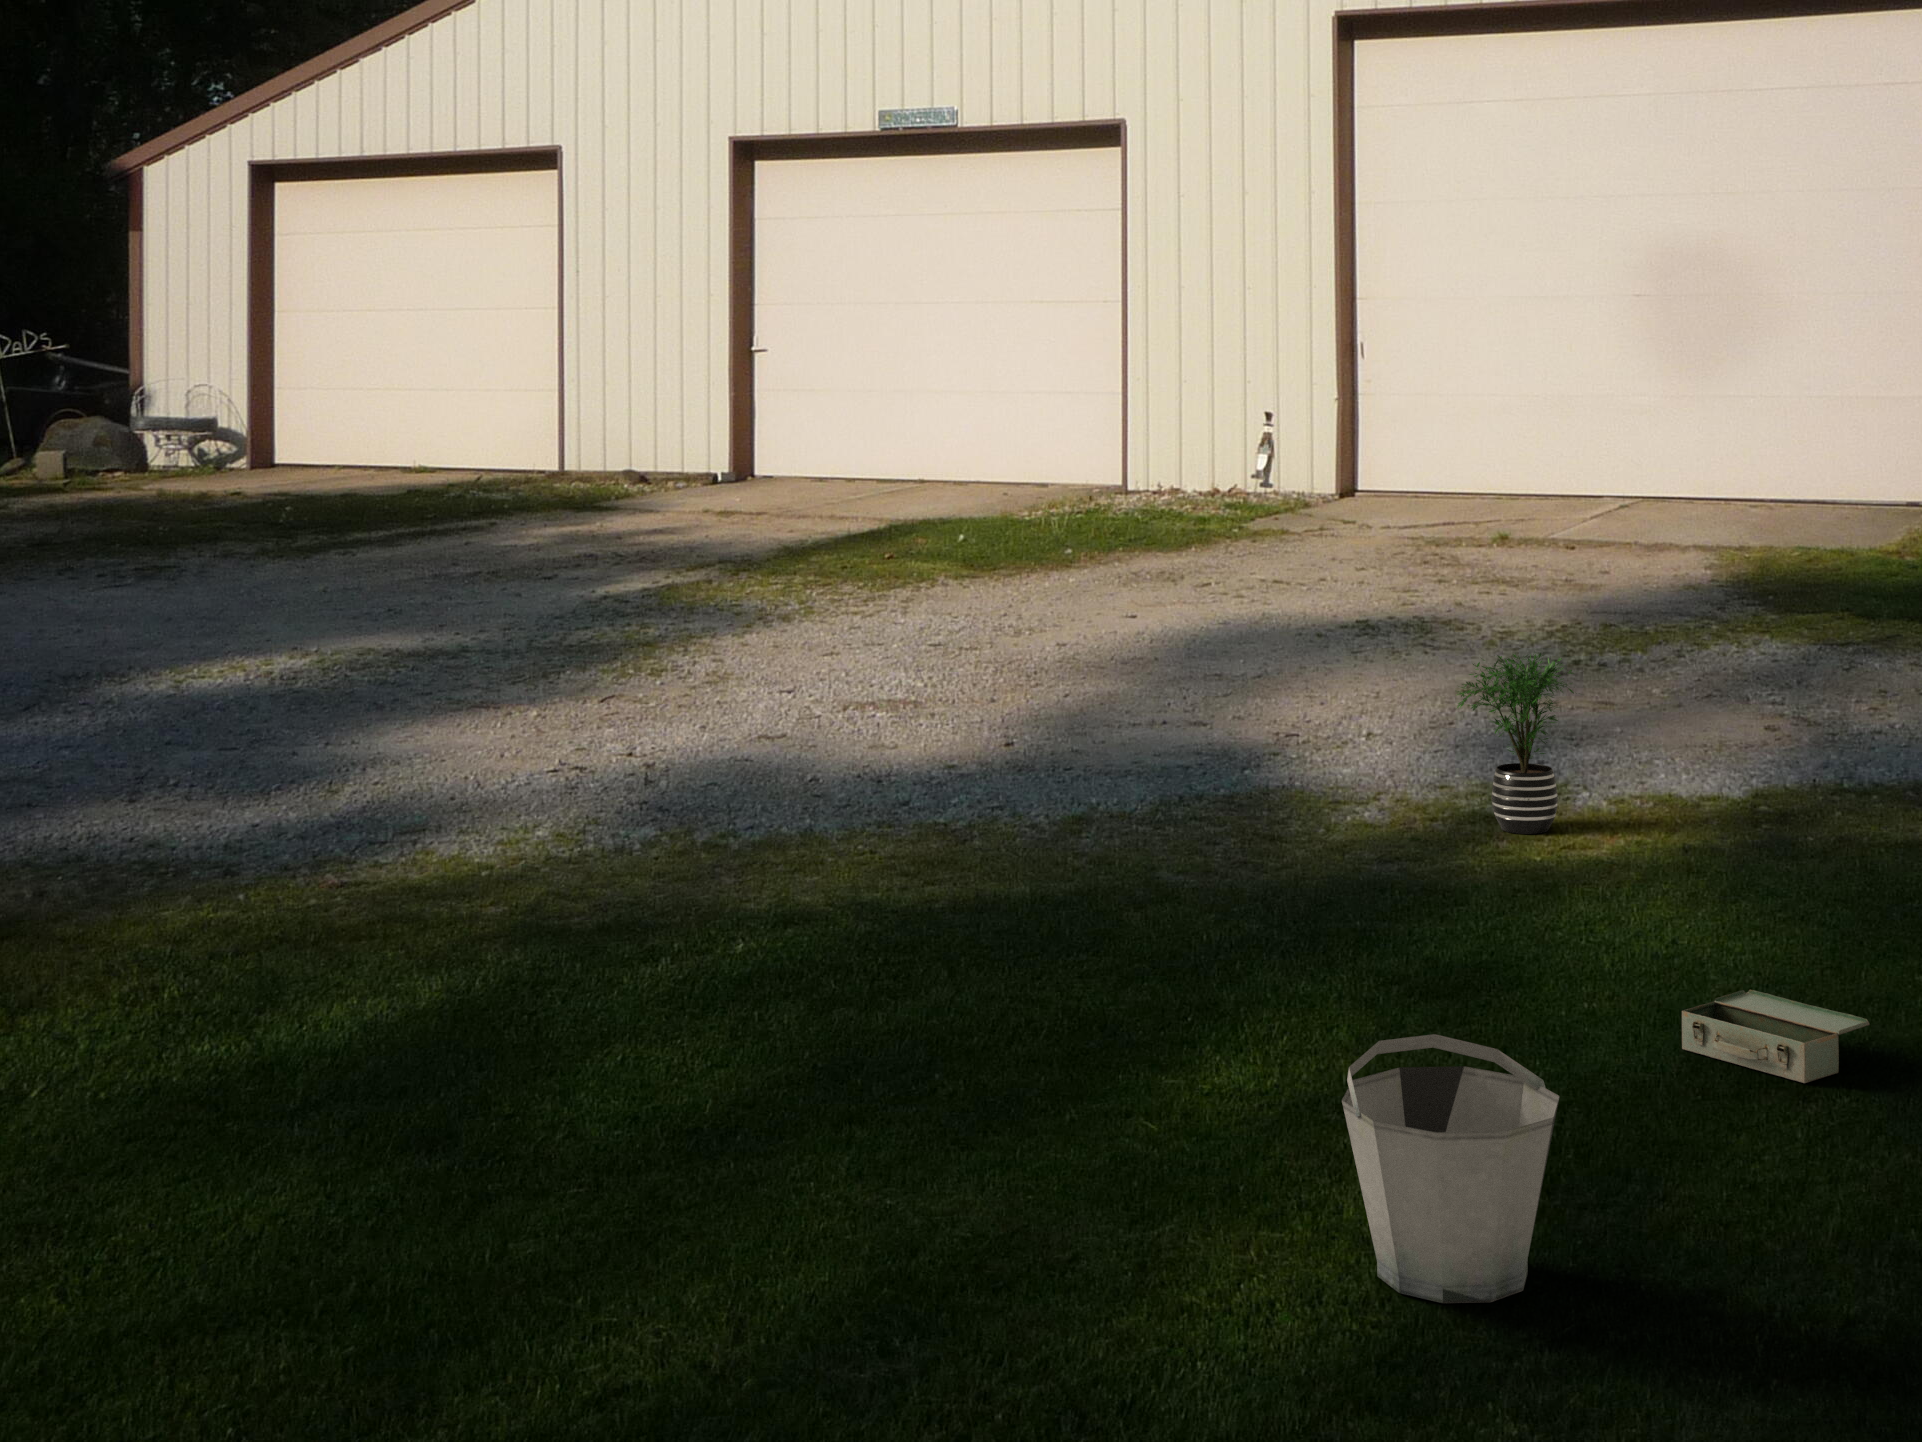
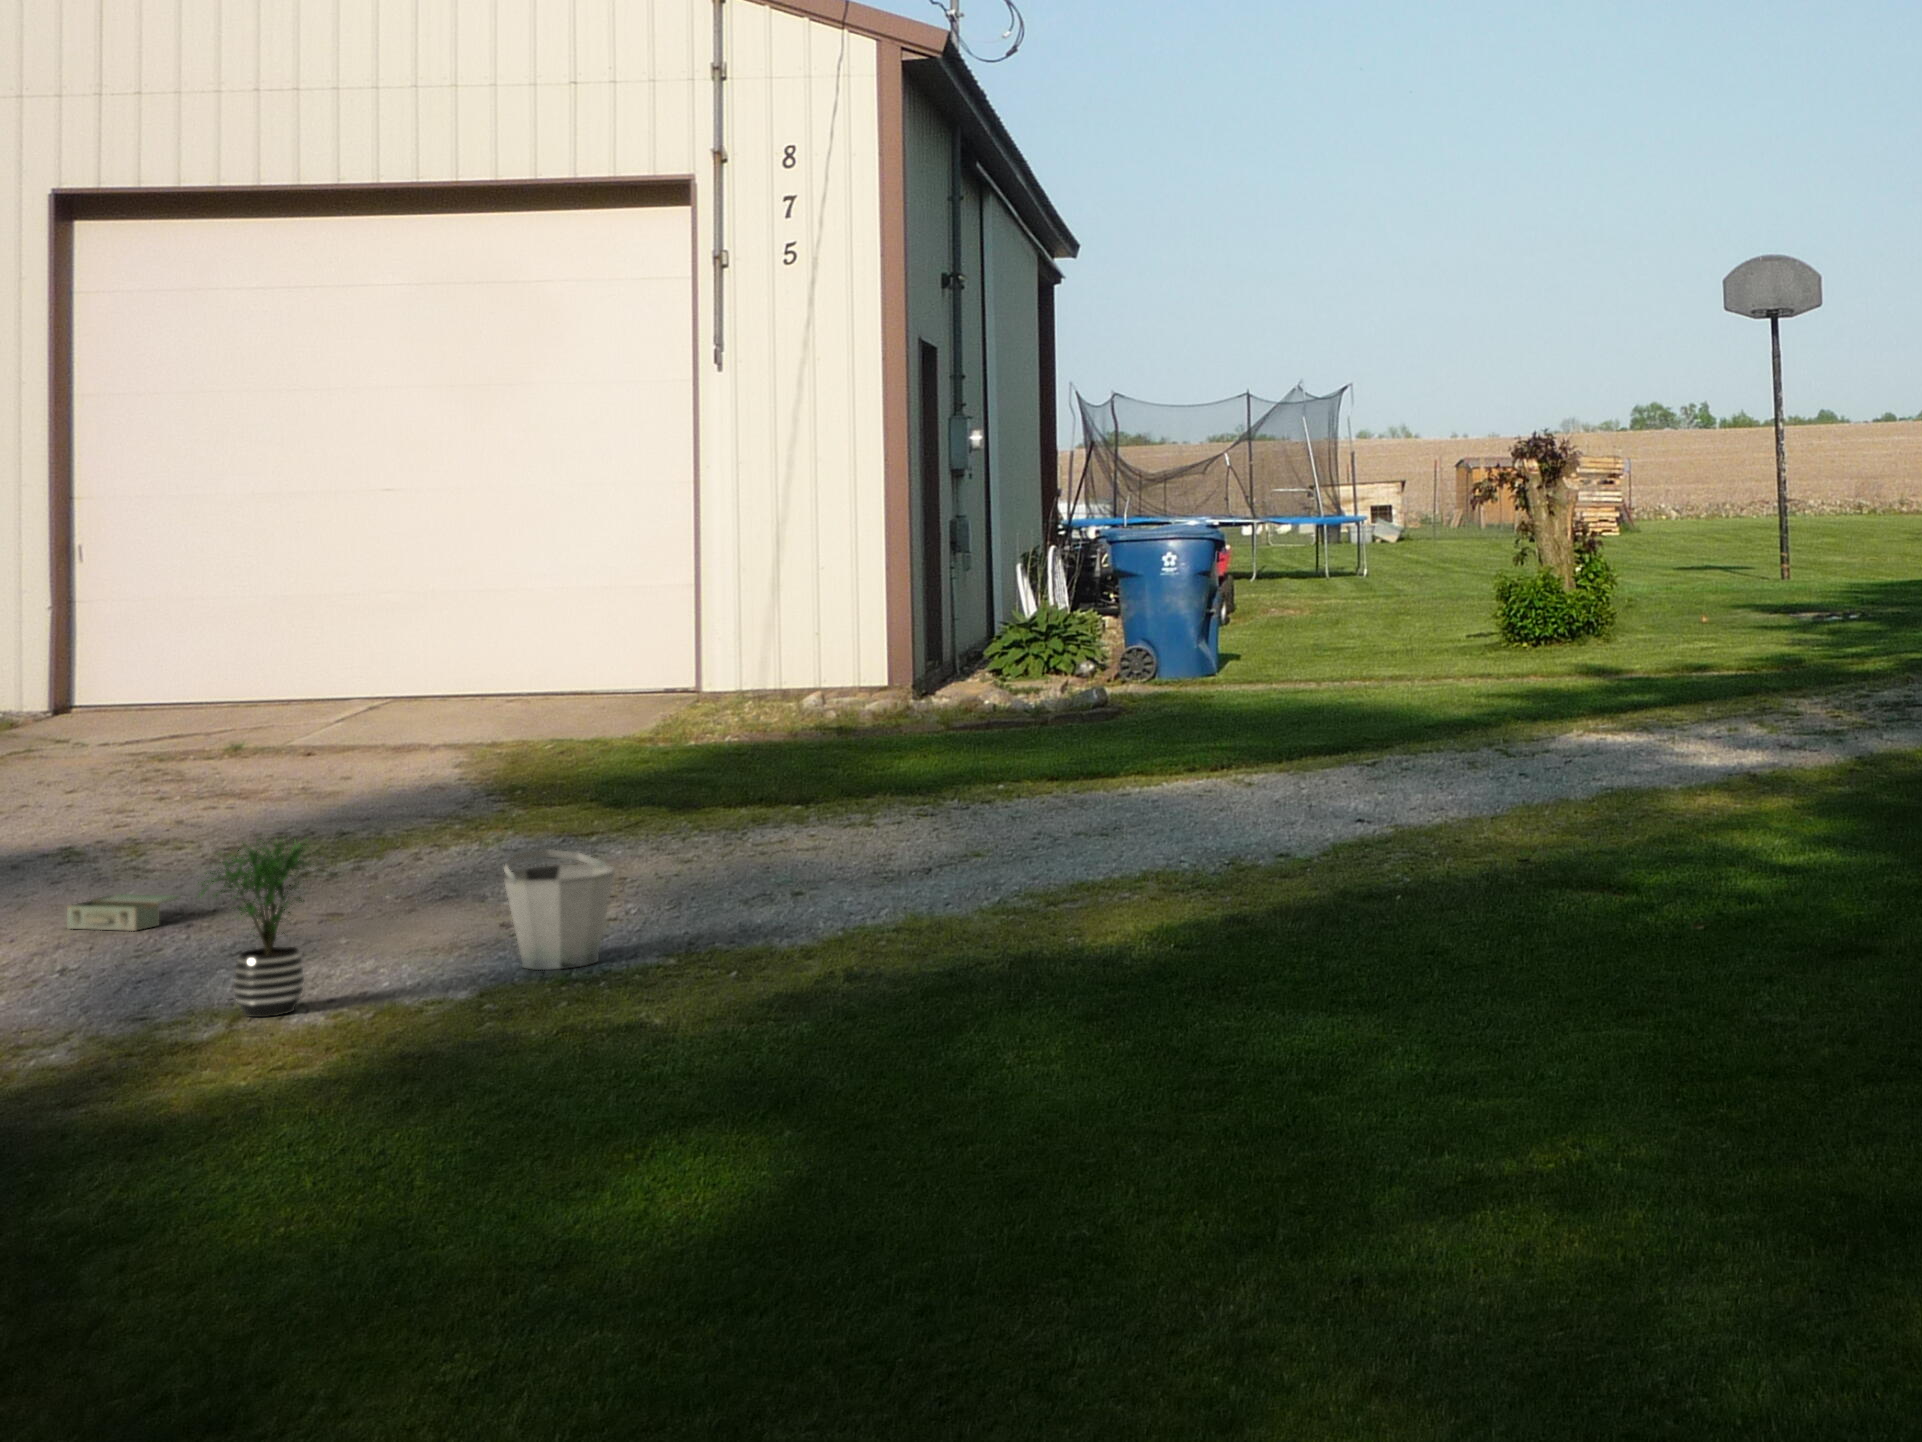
toolbox: present [1682,990,1870,1083] -> present [67,894,180,931]
bucket: present [1342,1034,1559,1303] -> present [504,849,615,970]

